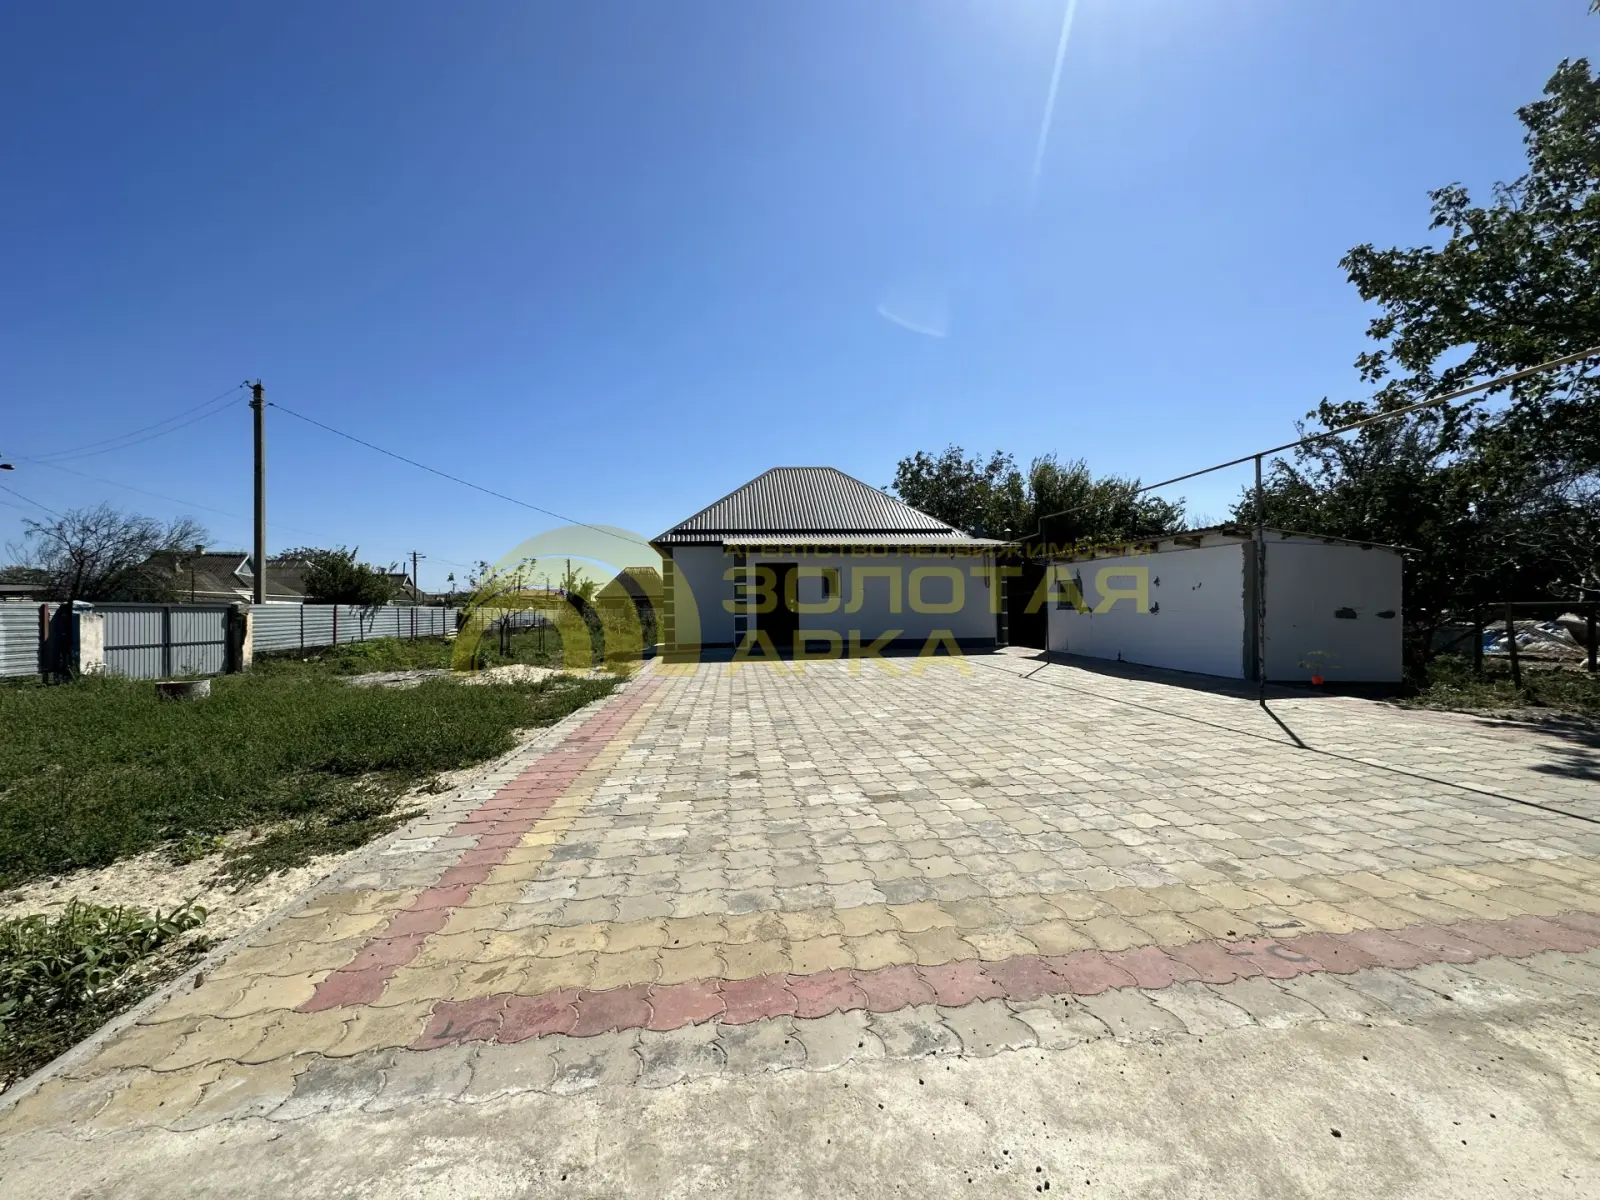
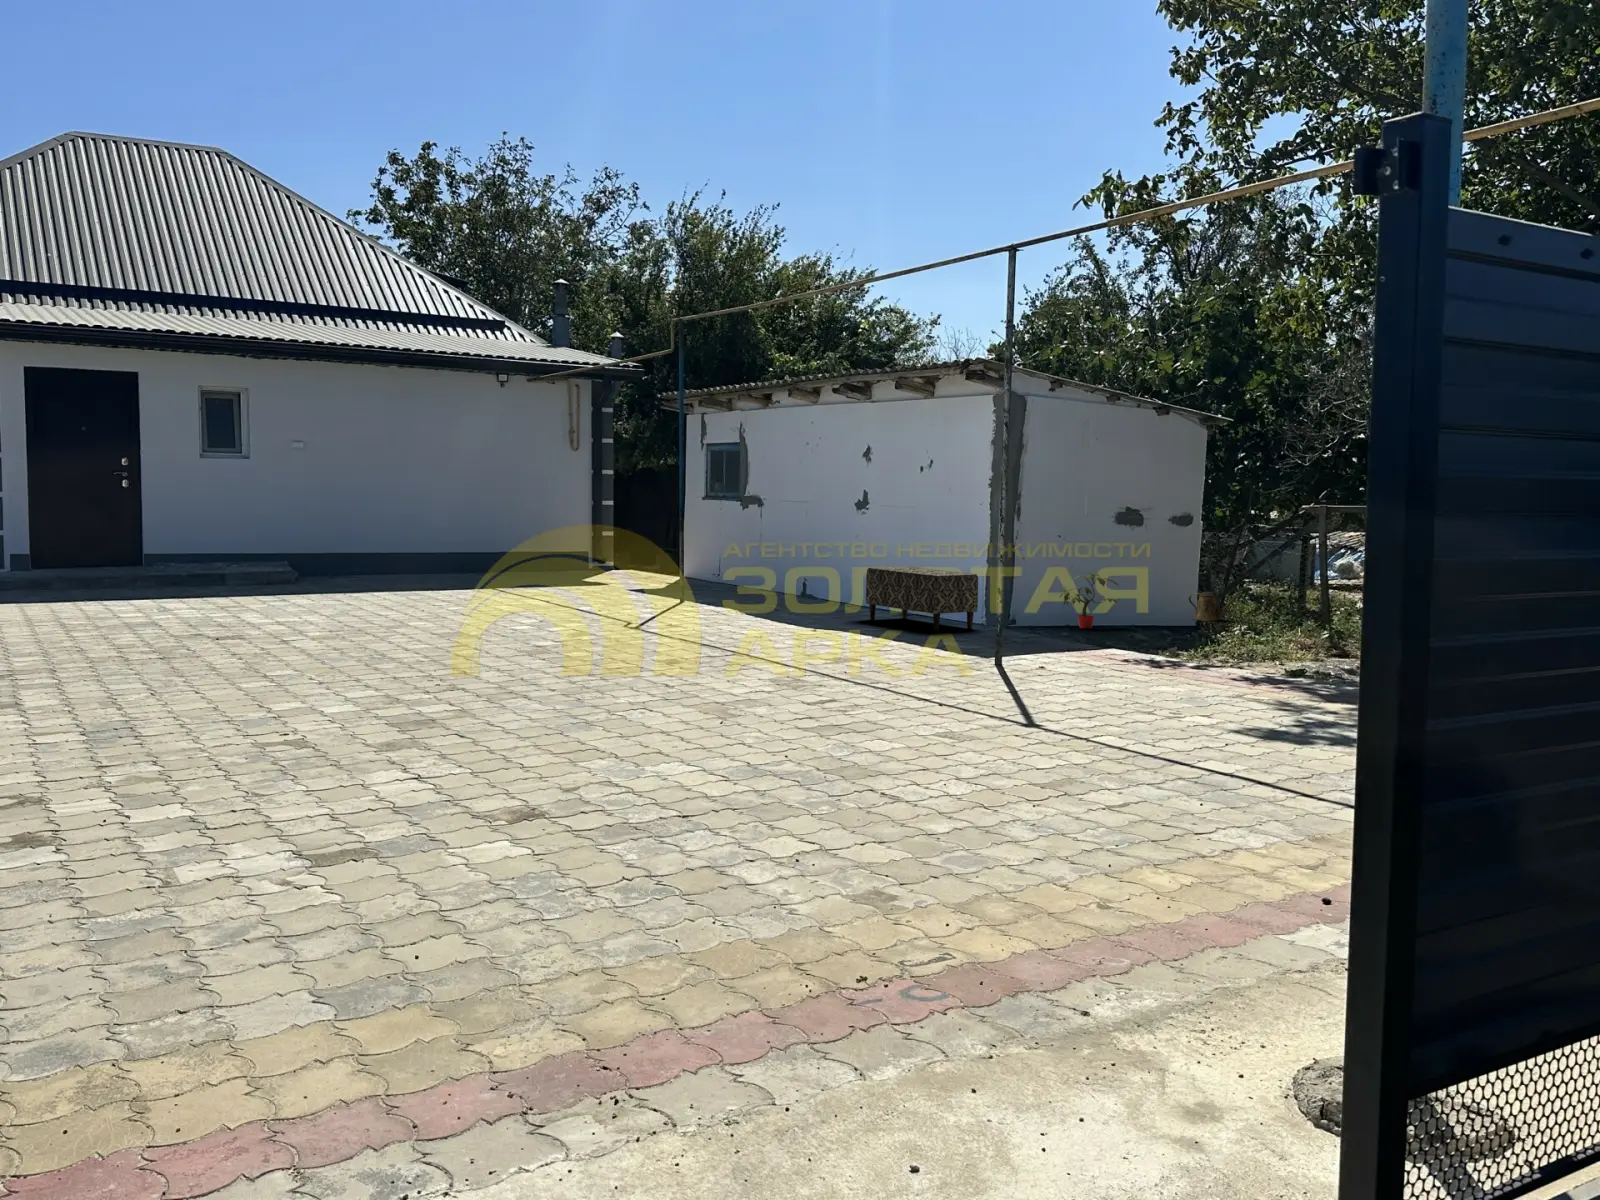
bench: none [1165,646,1240,683] -> present [866,566,978,631]
watering can: none [1394,662,1439,682] -> present [1189,590,1243,621]

